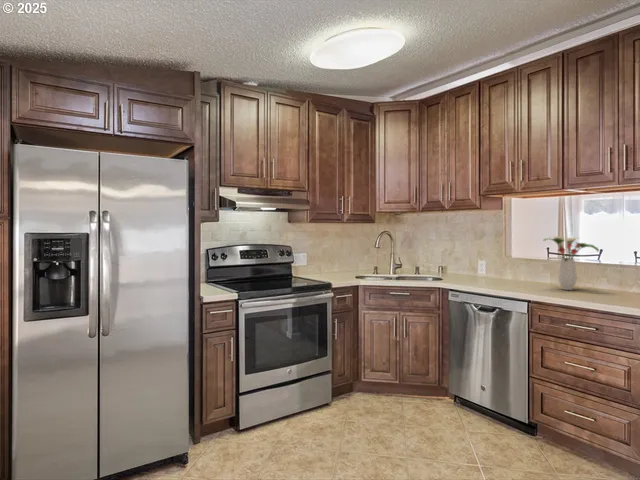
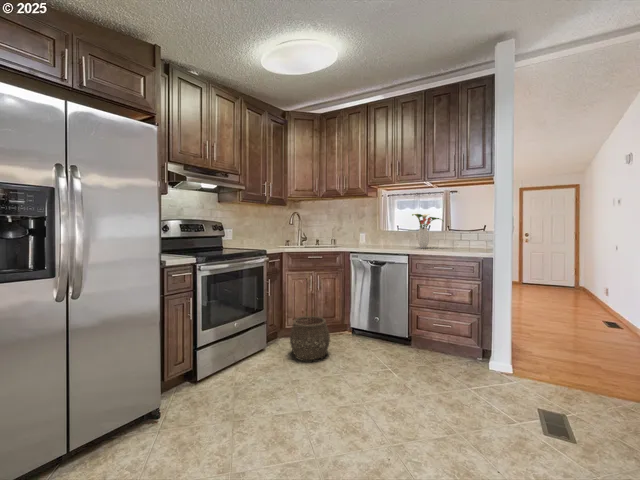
woven basket: none [354,371,407,431] -> present [290,316,330,360]

